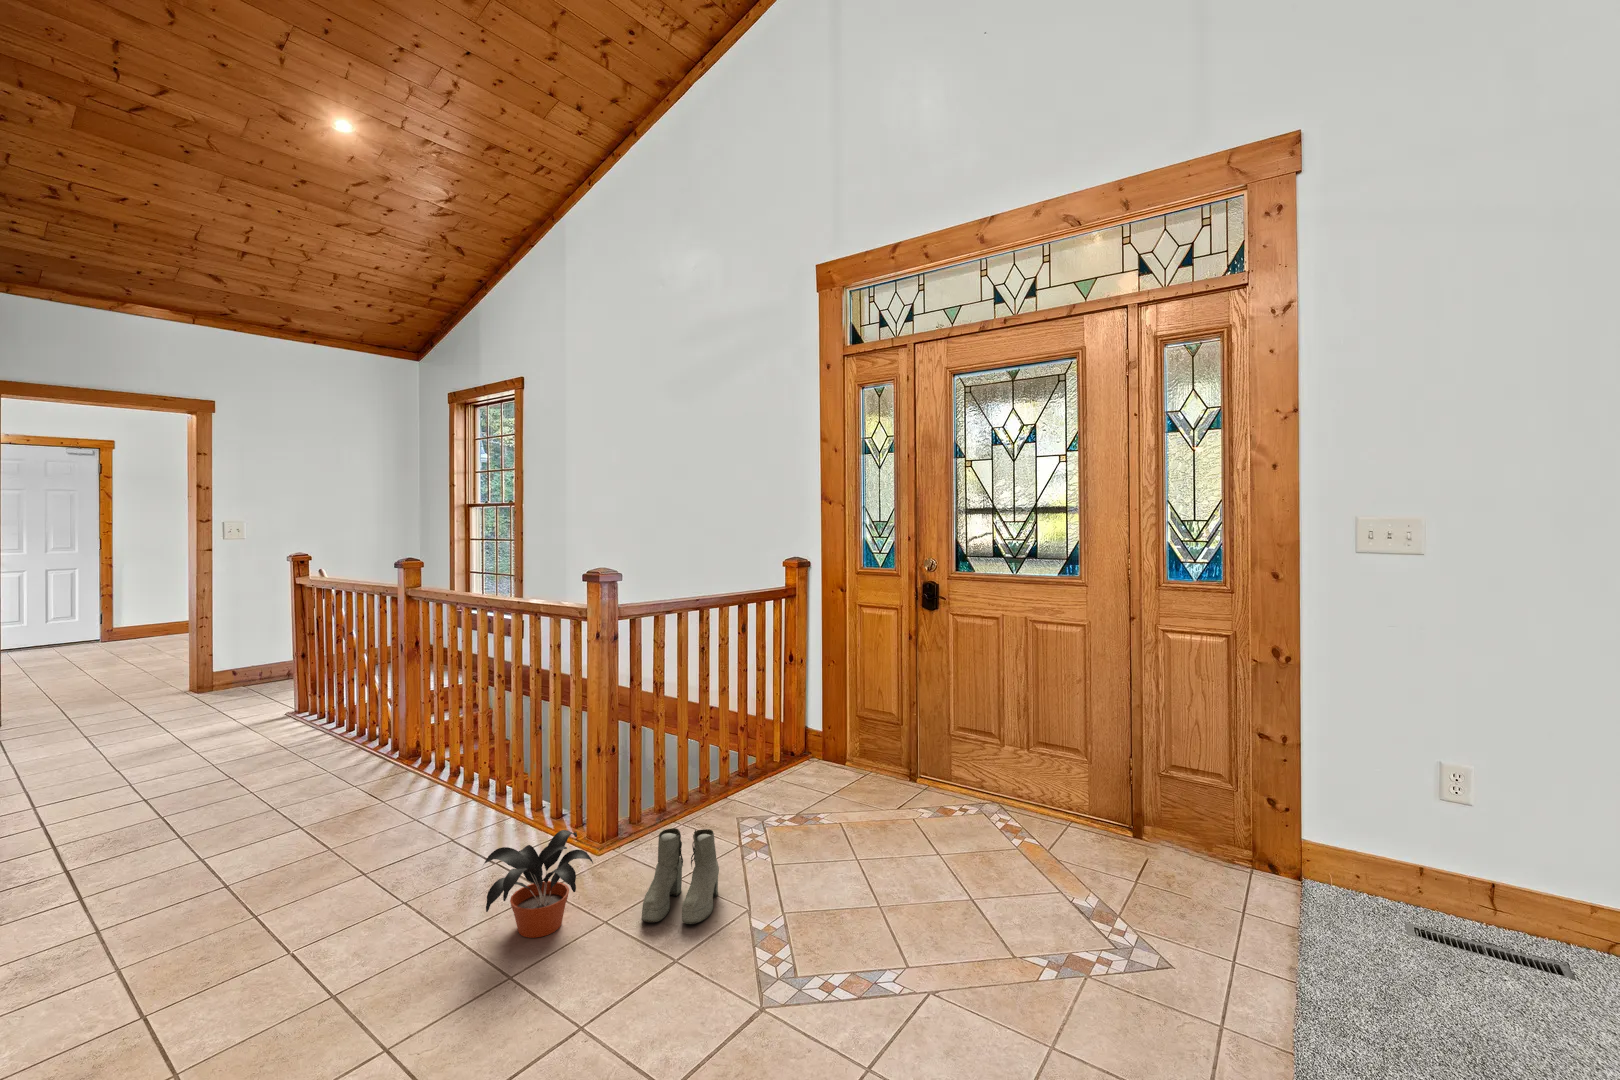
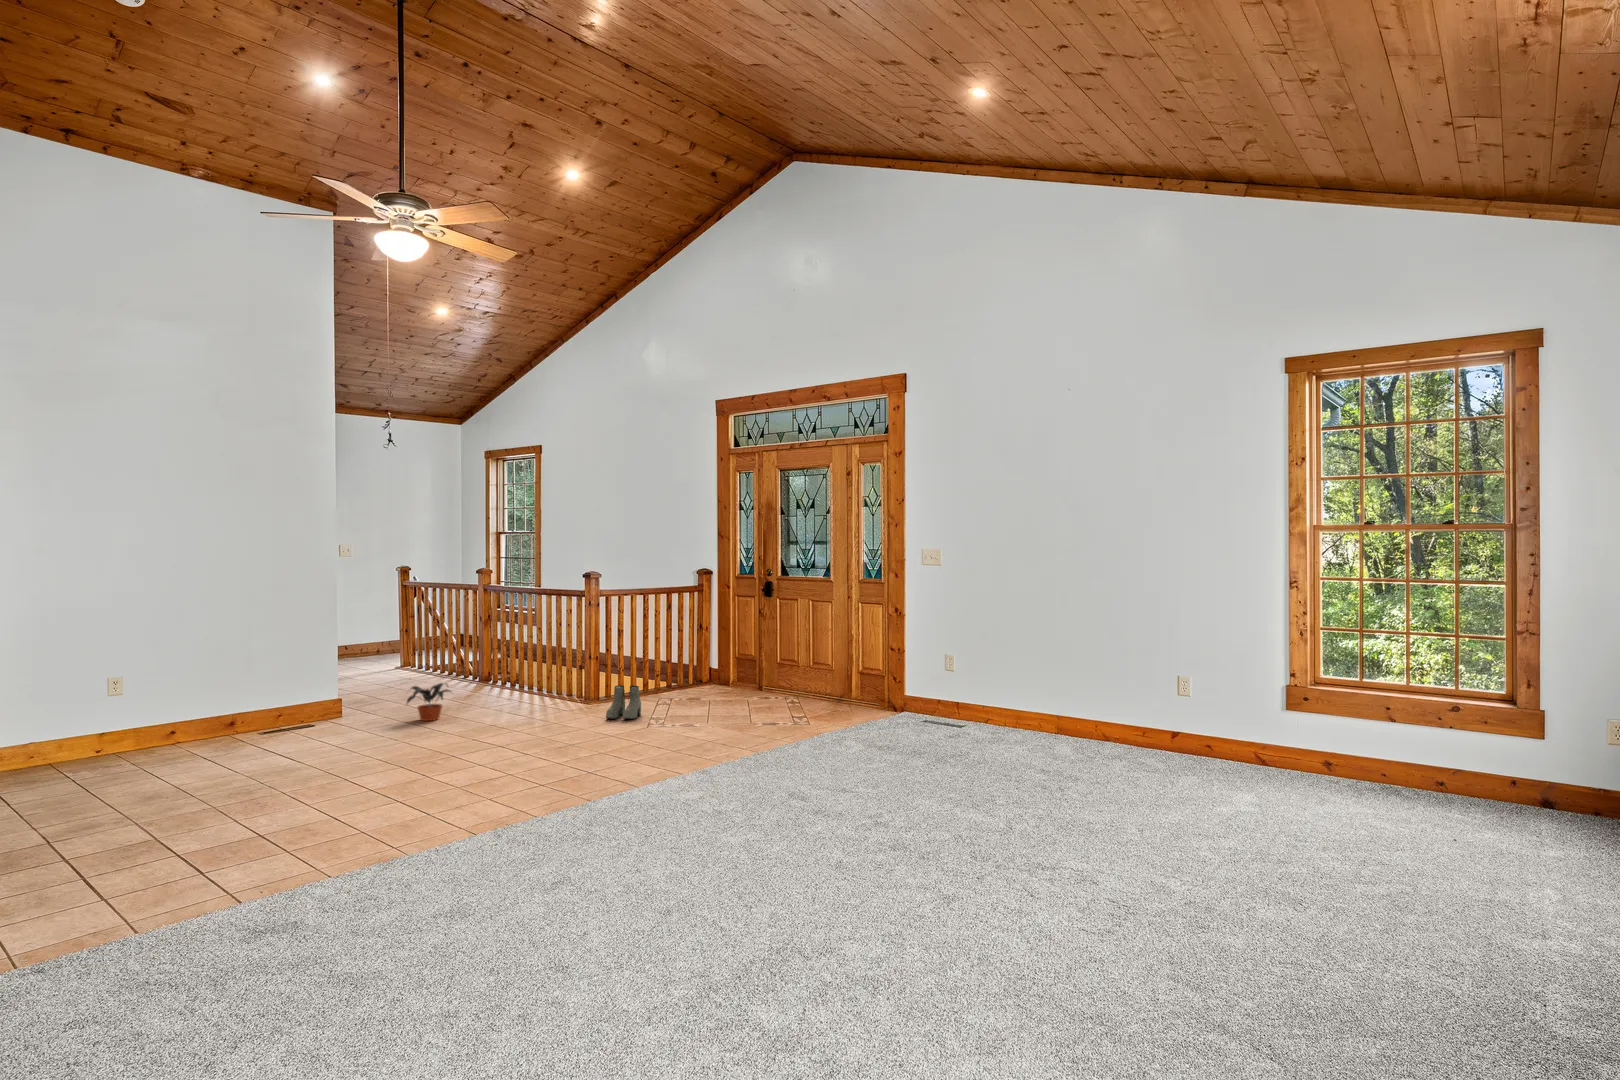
potted plant: present [484,830,593,938] -> present [407,683,451,721]

